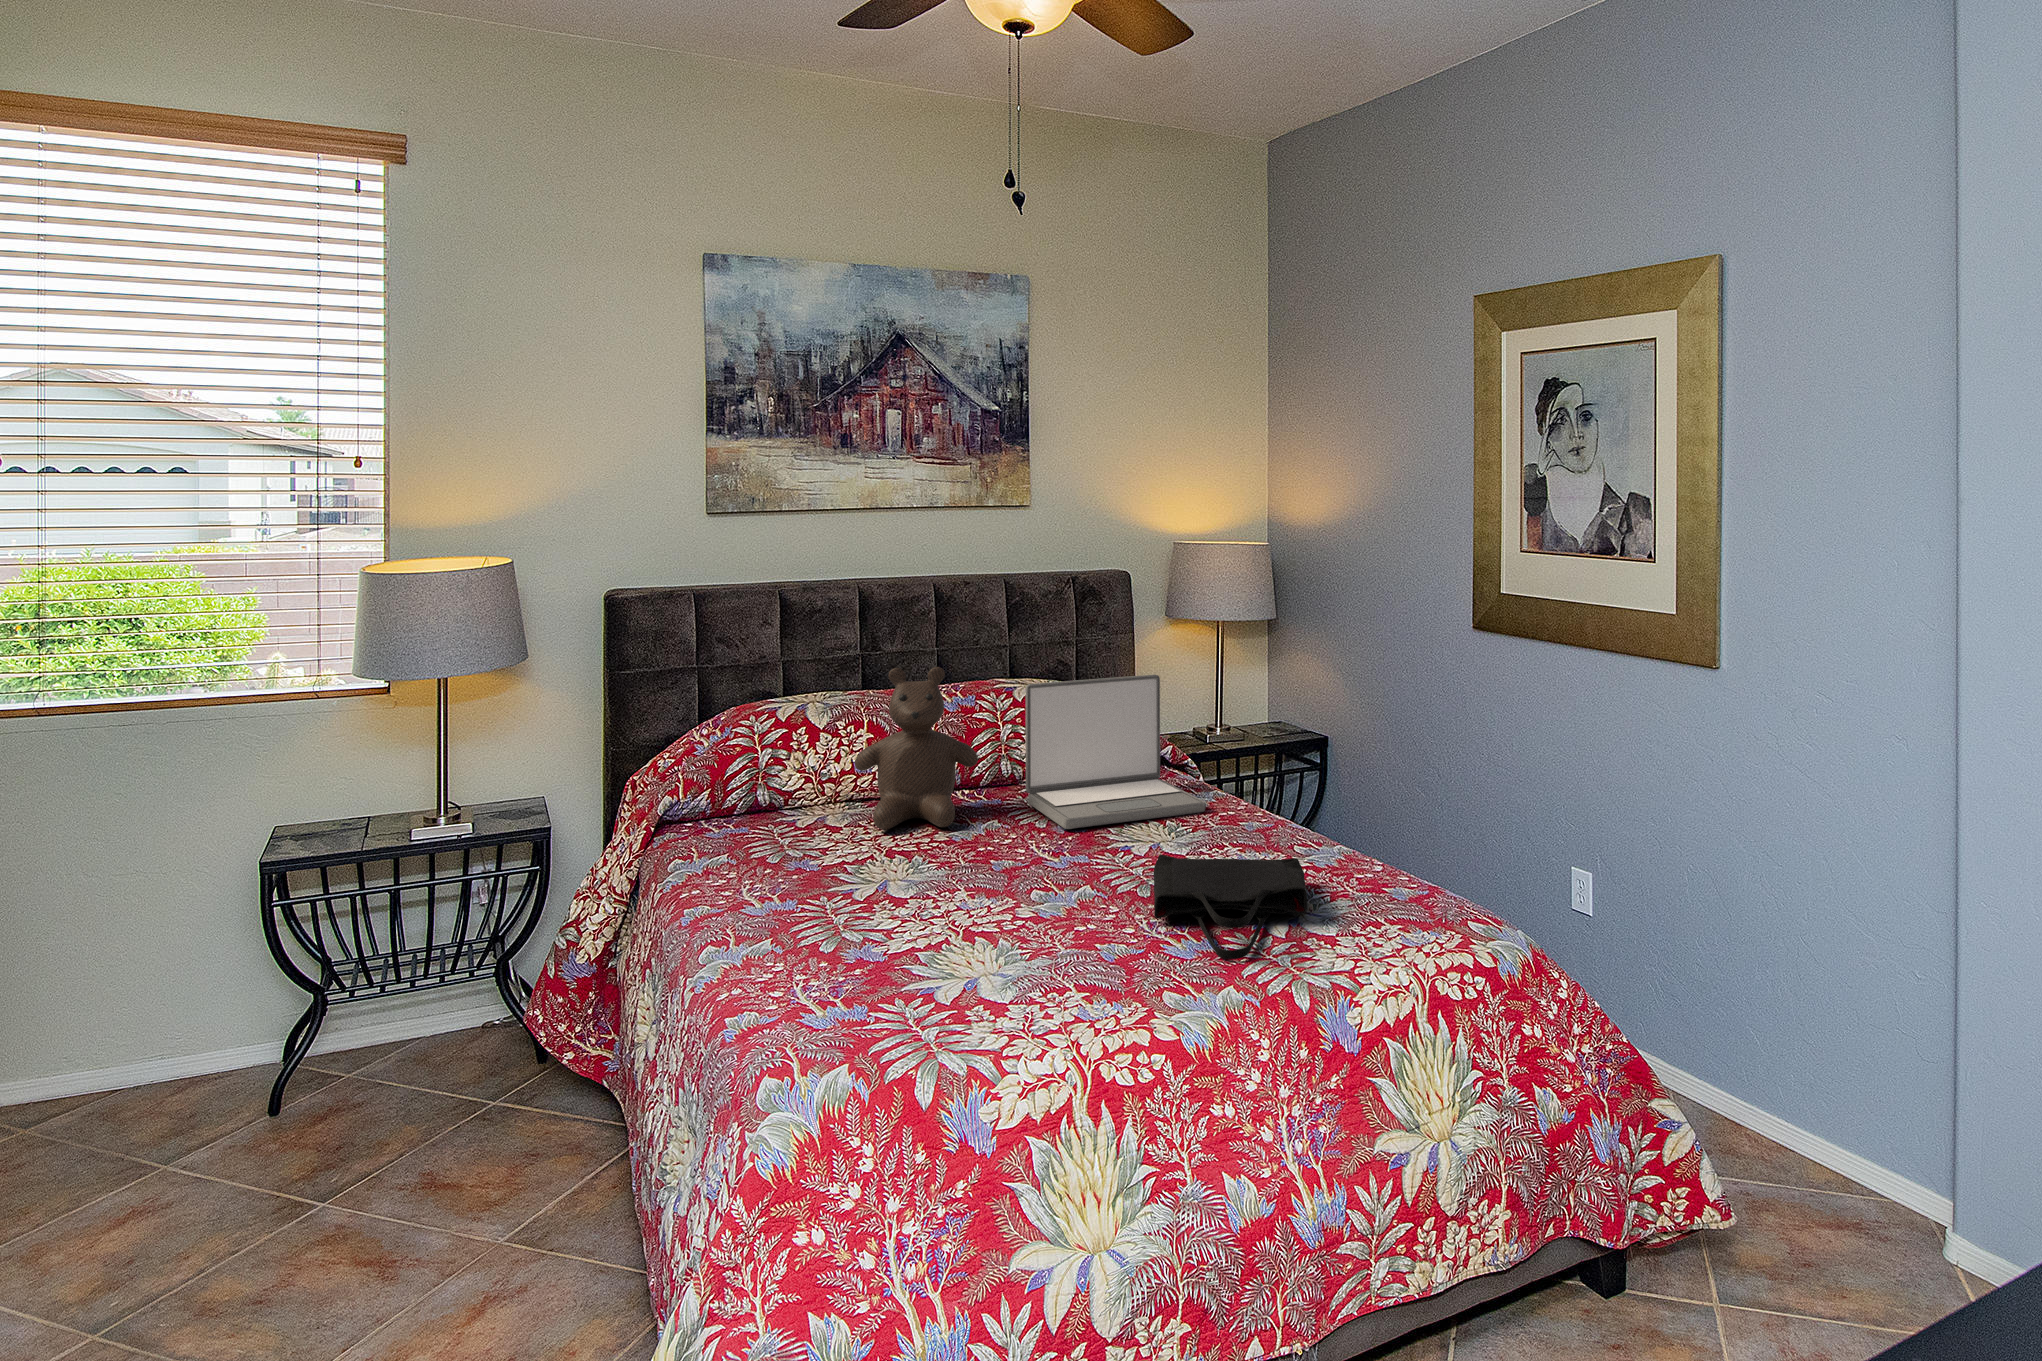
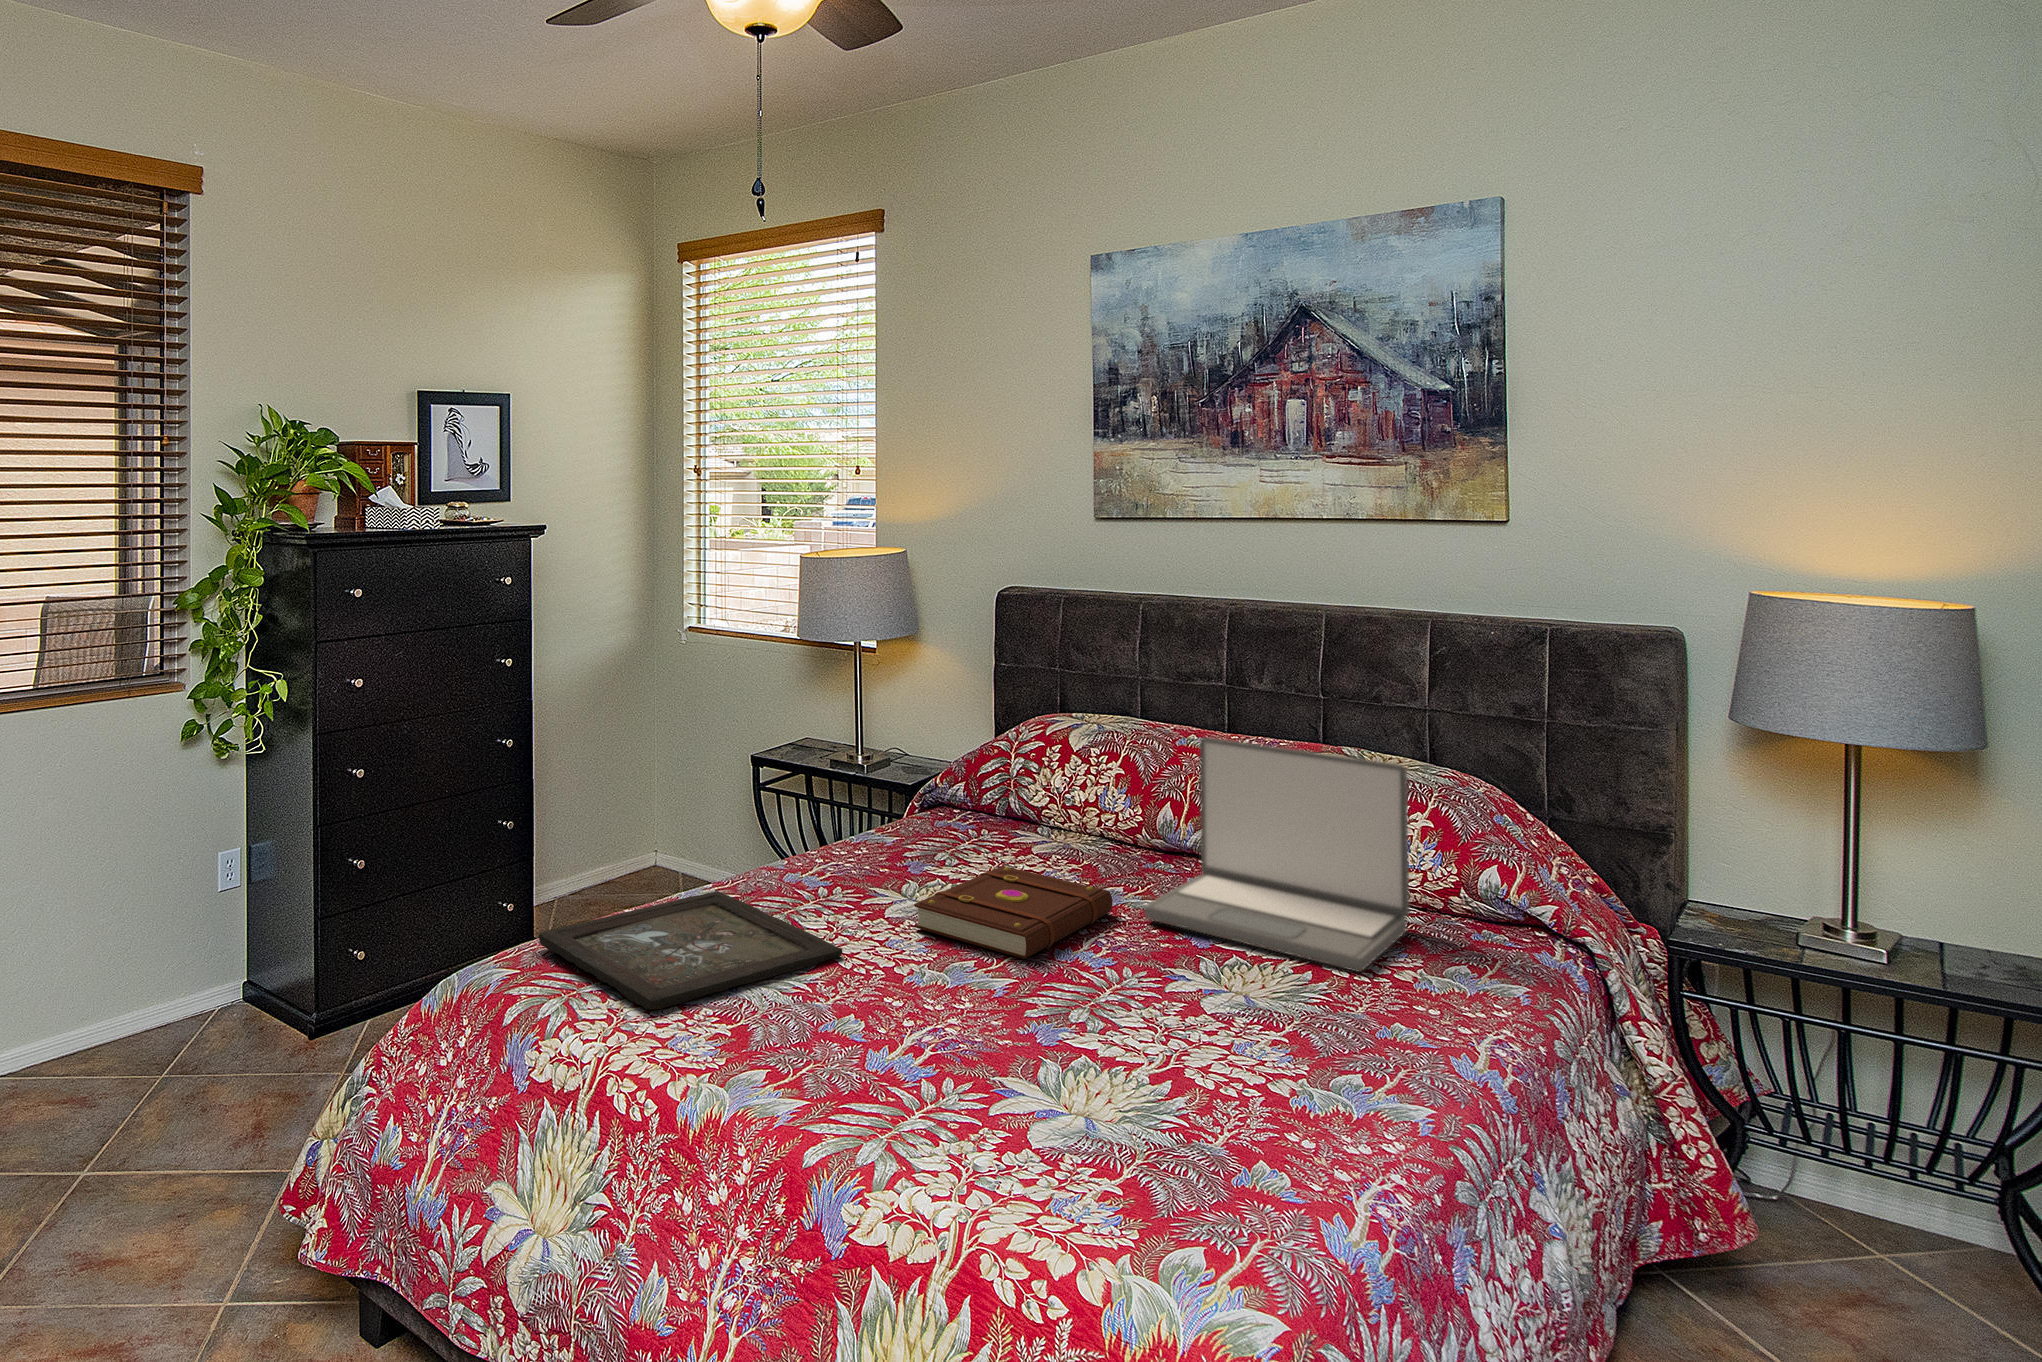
teddy bear: present [855,667,978,830] -> none [1006,688,1148,874]
book: none [943,818,1093,889] -> present [914,866,1112,959]
tote bag: present [1154,855,1307,959] -> none [846,957,1162,1085]
tray: none [816,917,1046,1032] -> present [539,891,842,1010]

